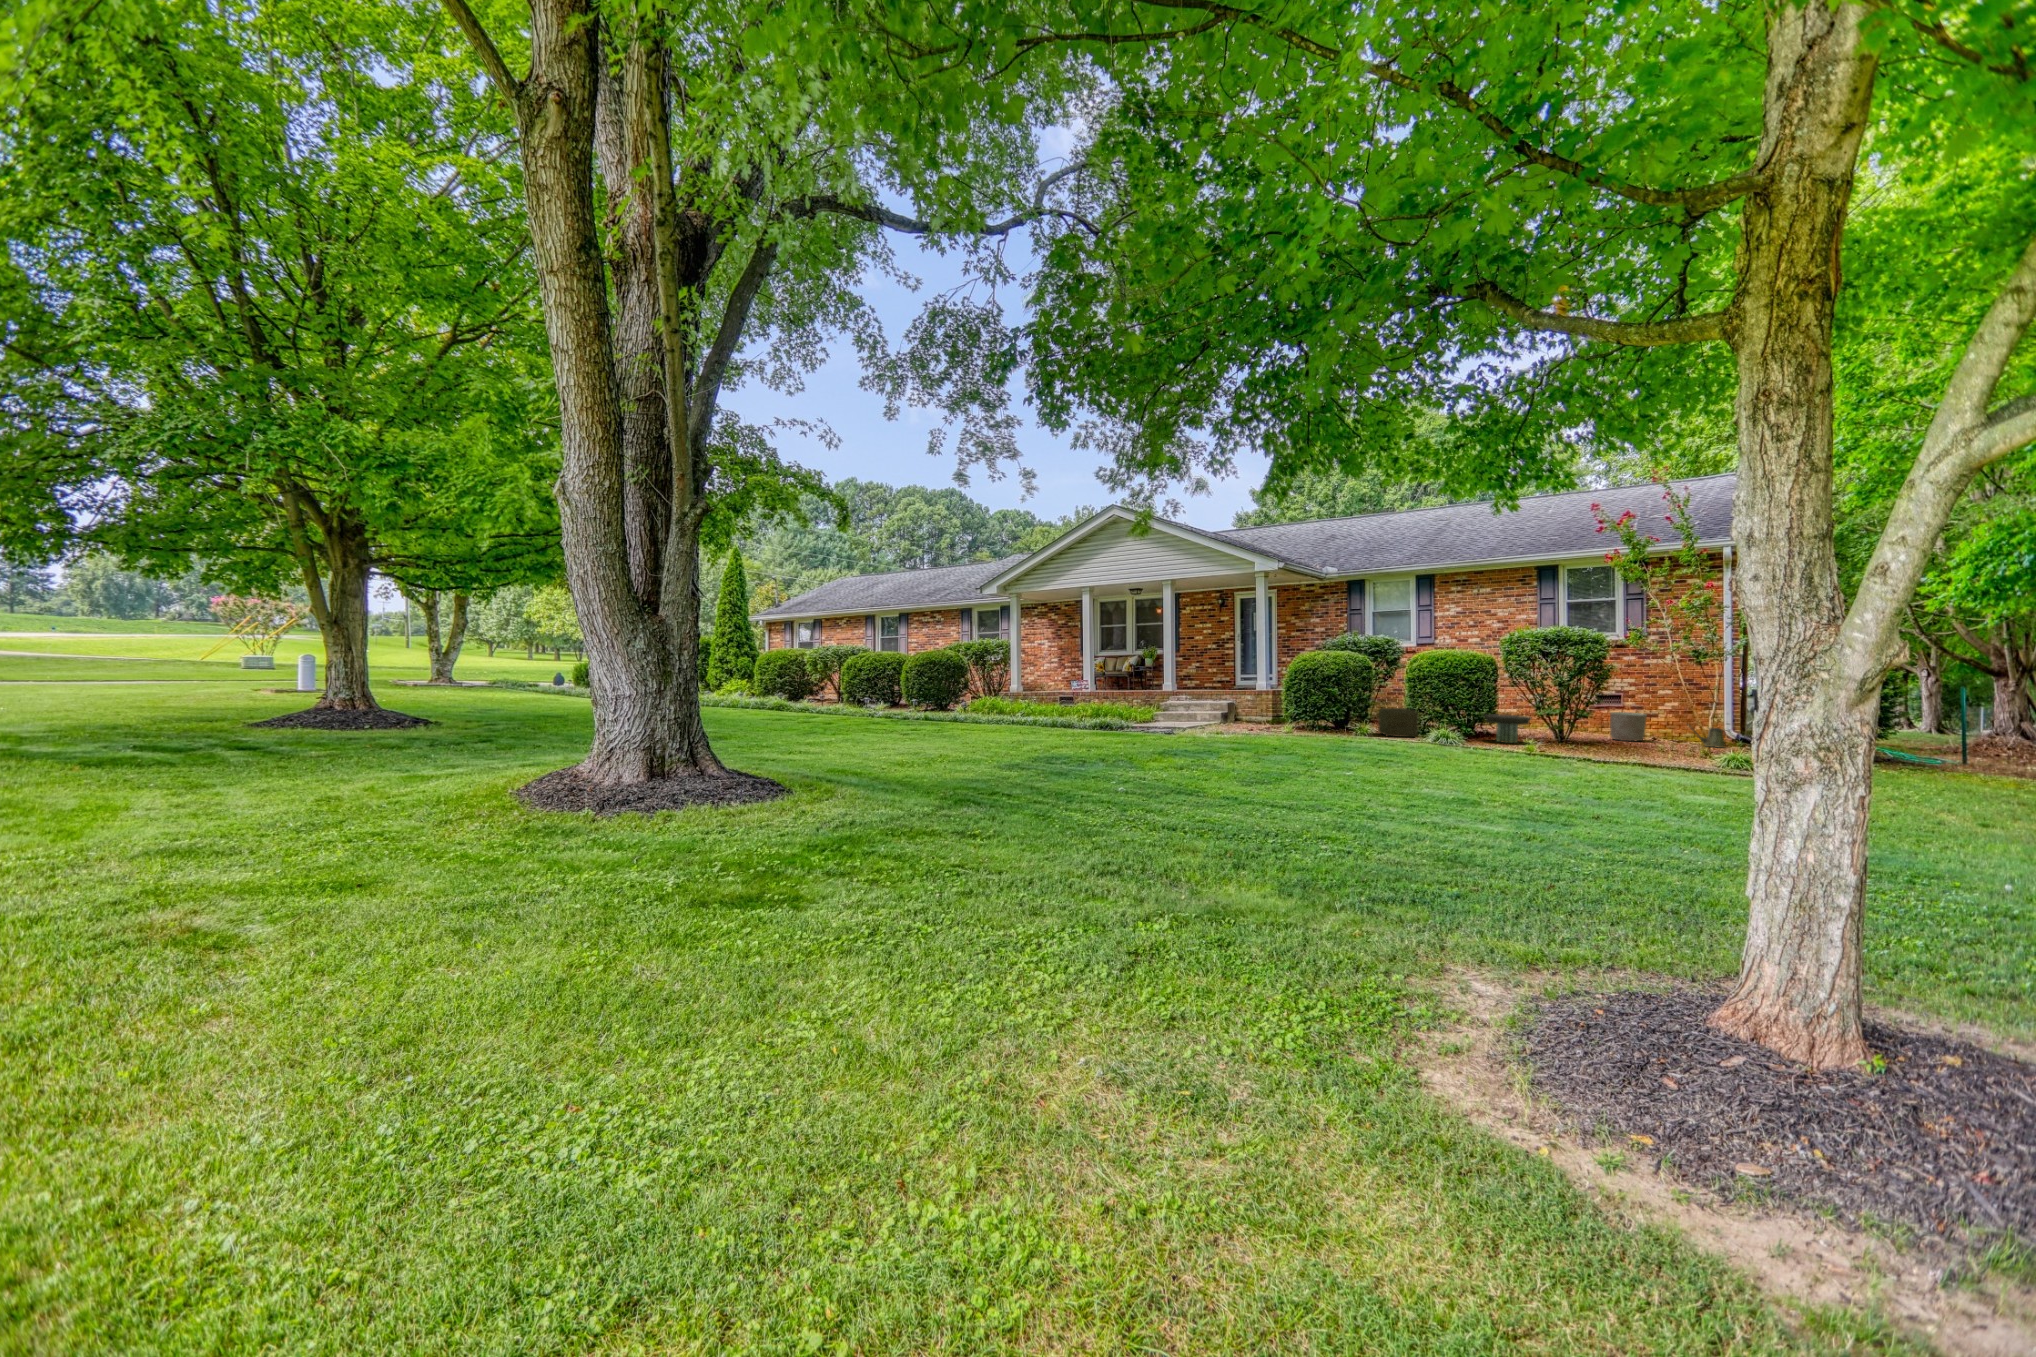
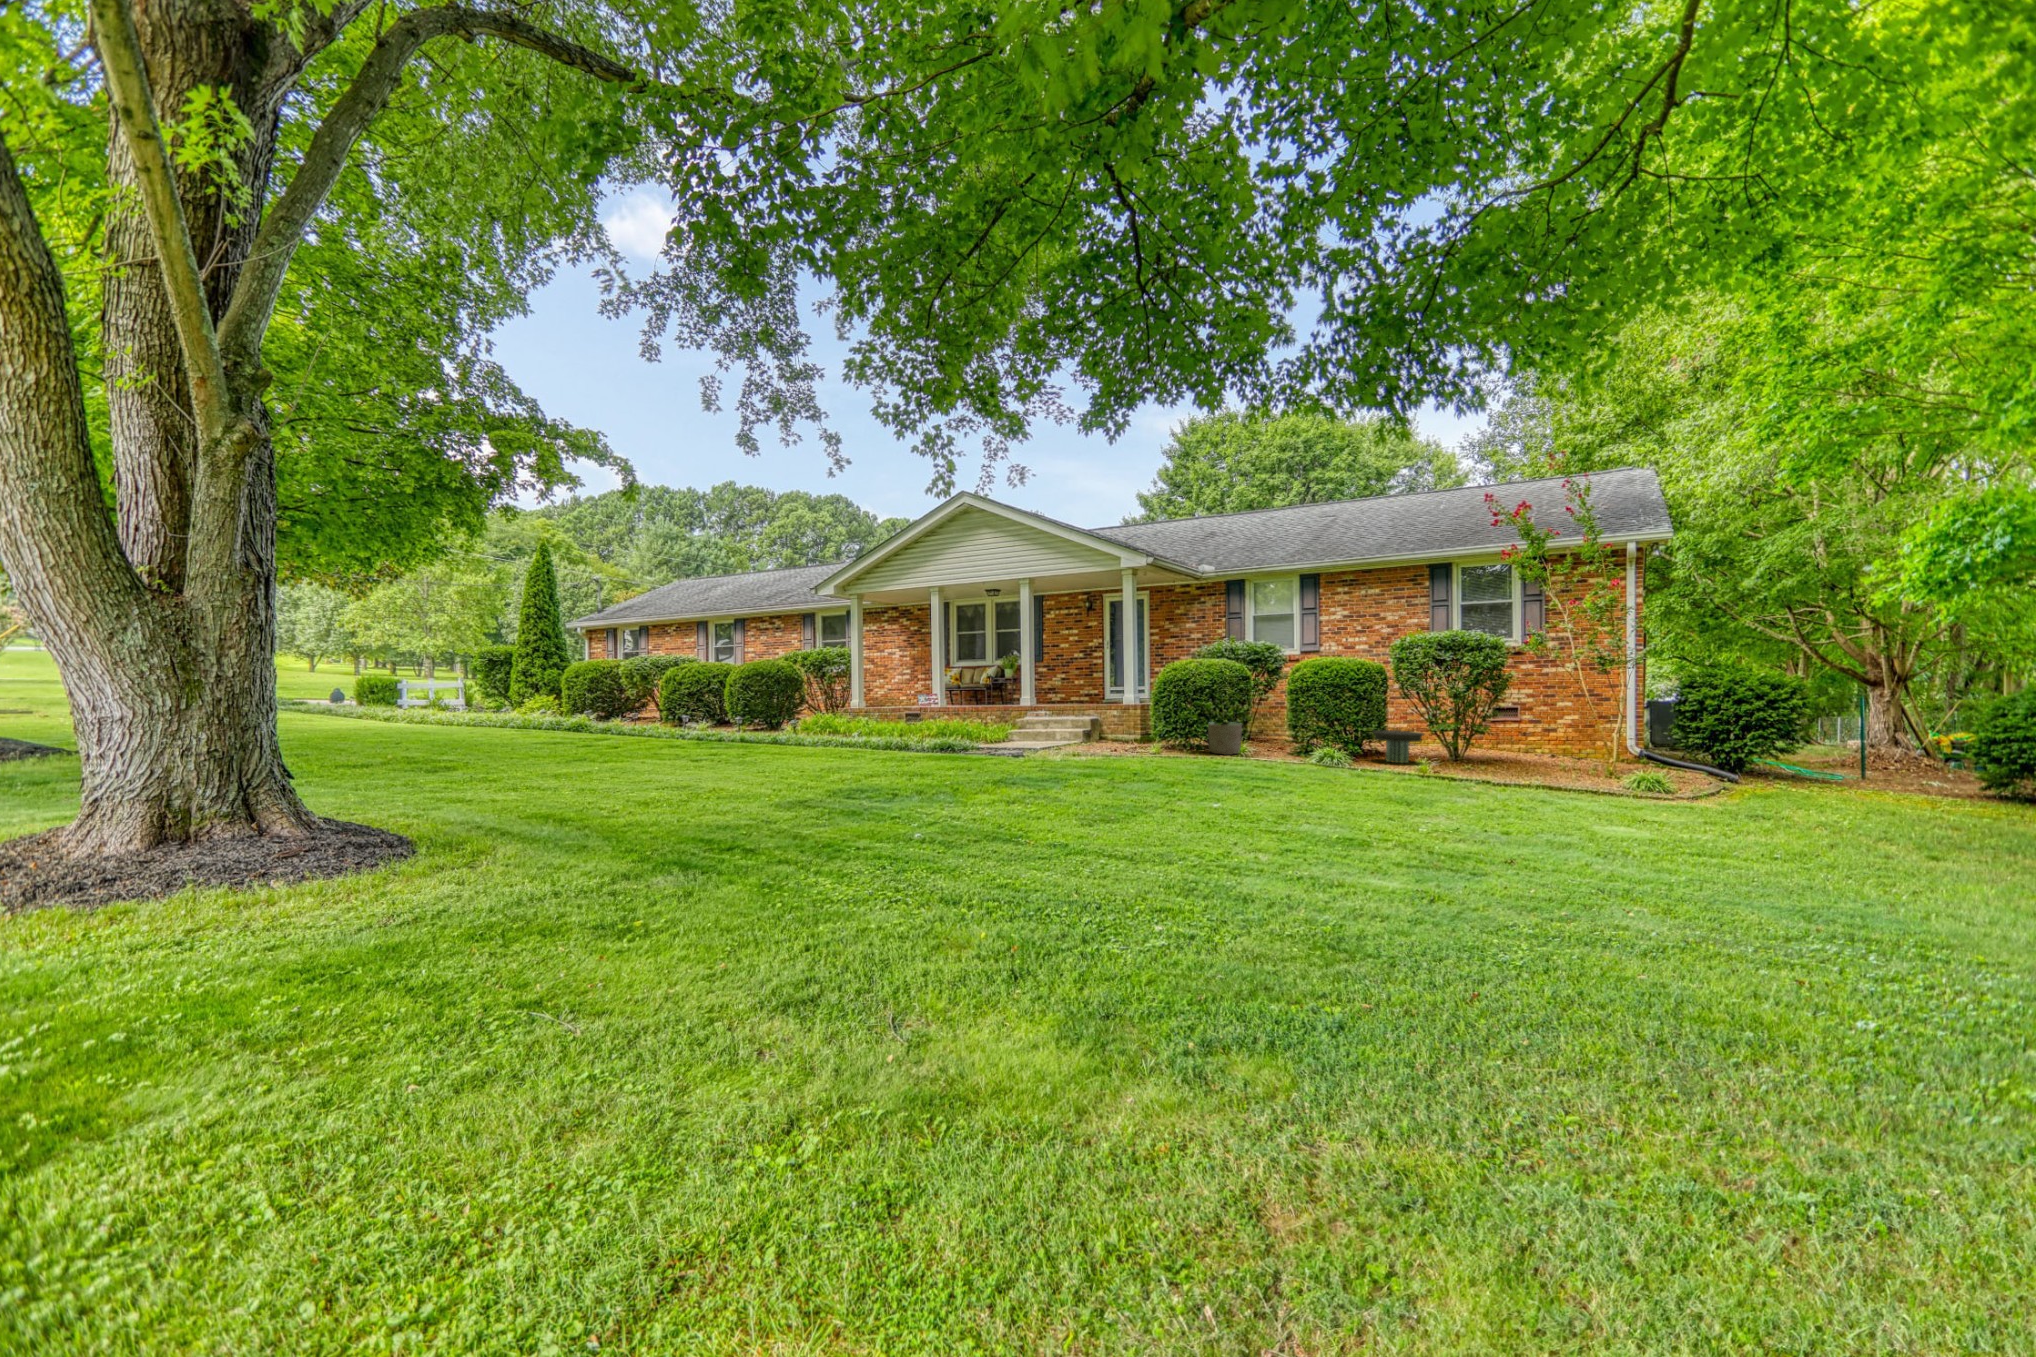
wooden crate: present [1378,708,1419,737] -> none [1257,723,1301,757]
planter: present [1610,712,1647,741] -> present [1208,722,1242,755]
watering can: present [1692,728,1725,748] -> none [1587,739,1635,765]

